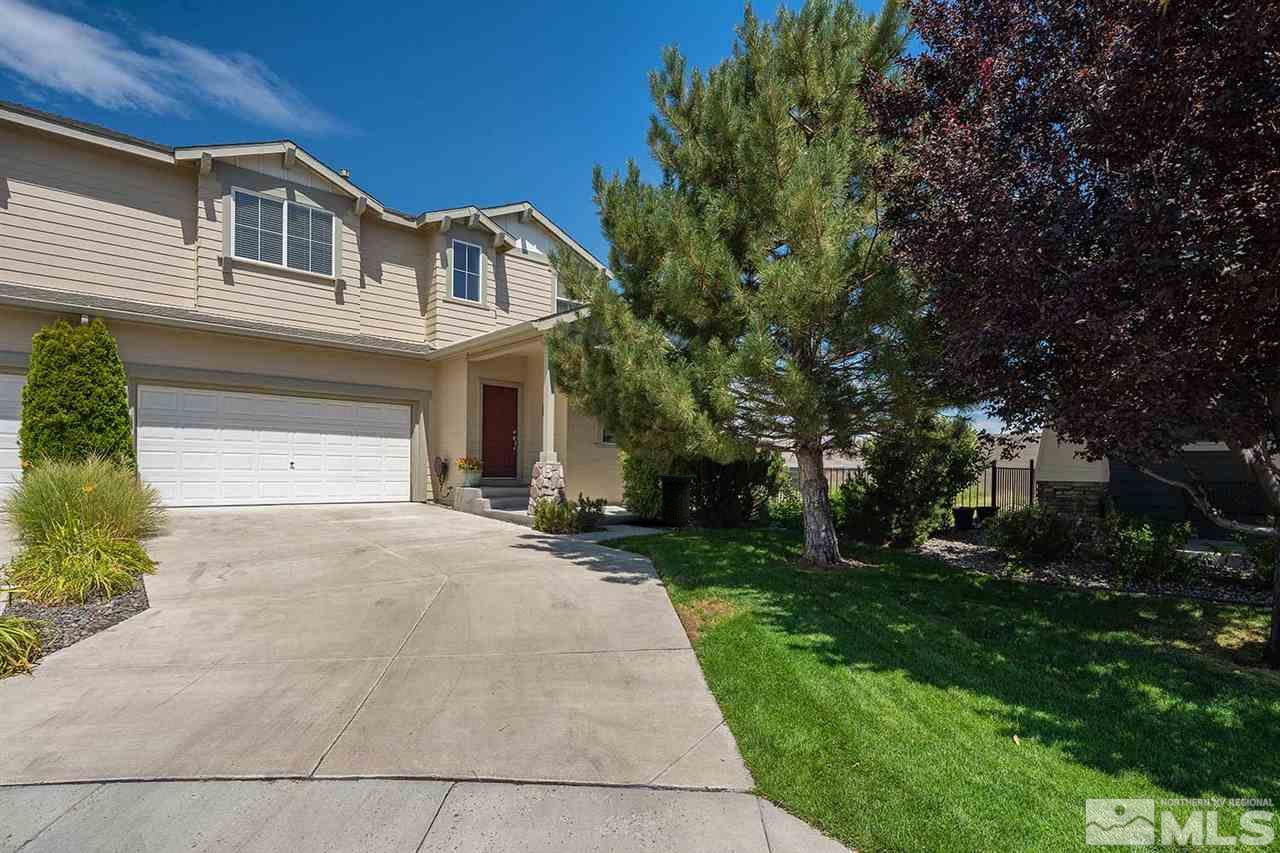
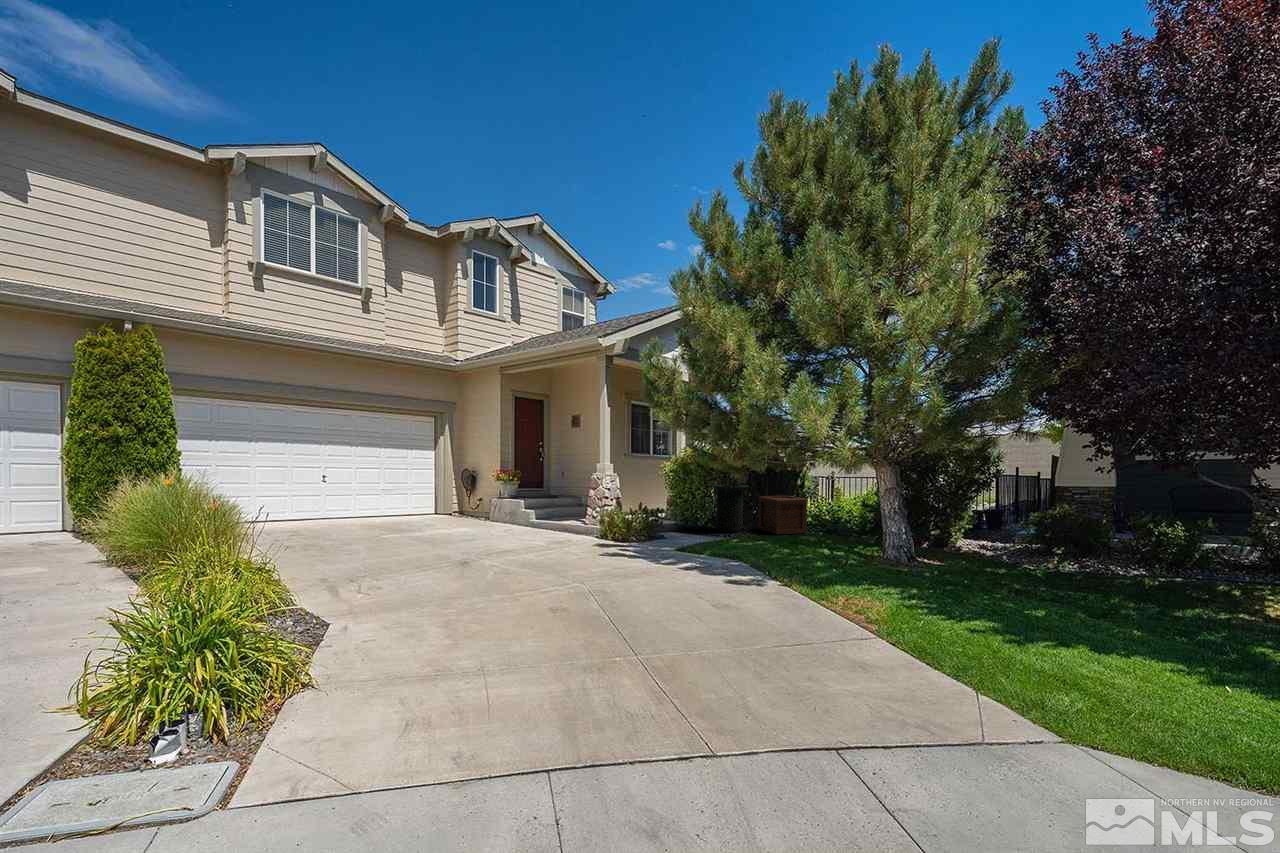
wooden crate: none [711,487,759,529] -> present [759,496,807,535]

